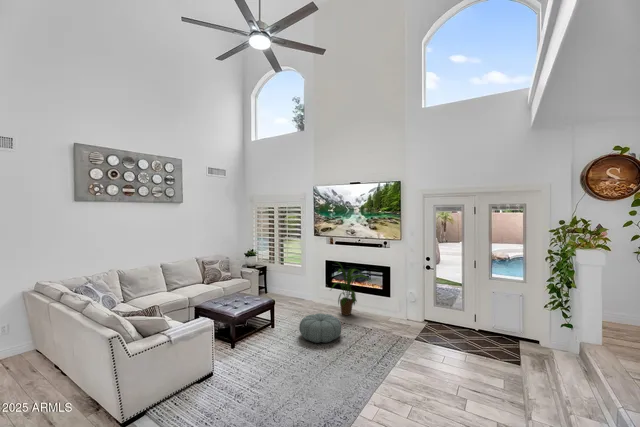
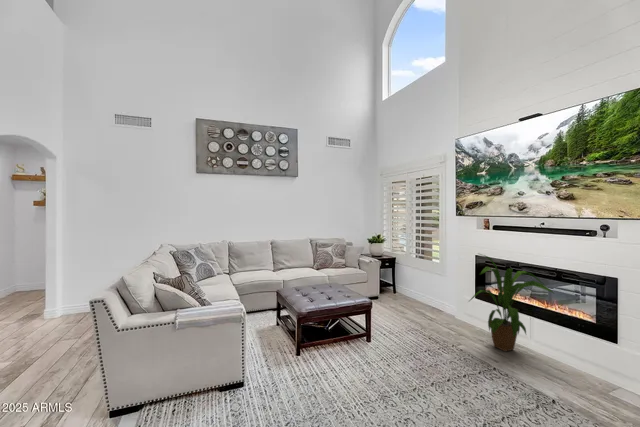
pouf: present [299,313,341,343] -> none [394,333,472,390]

